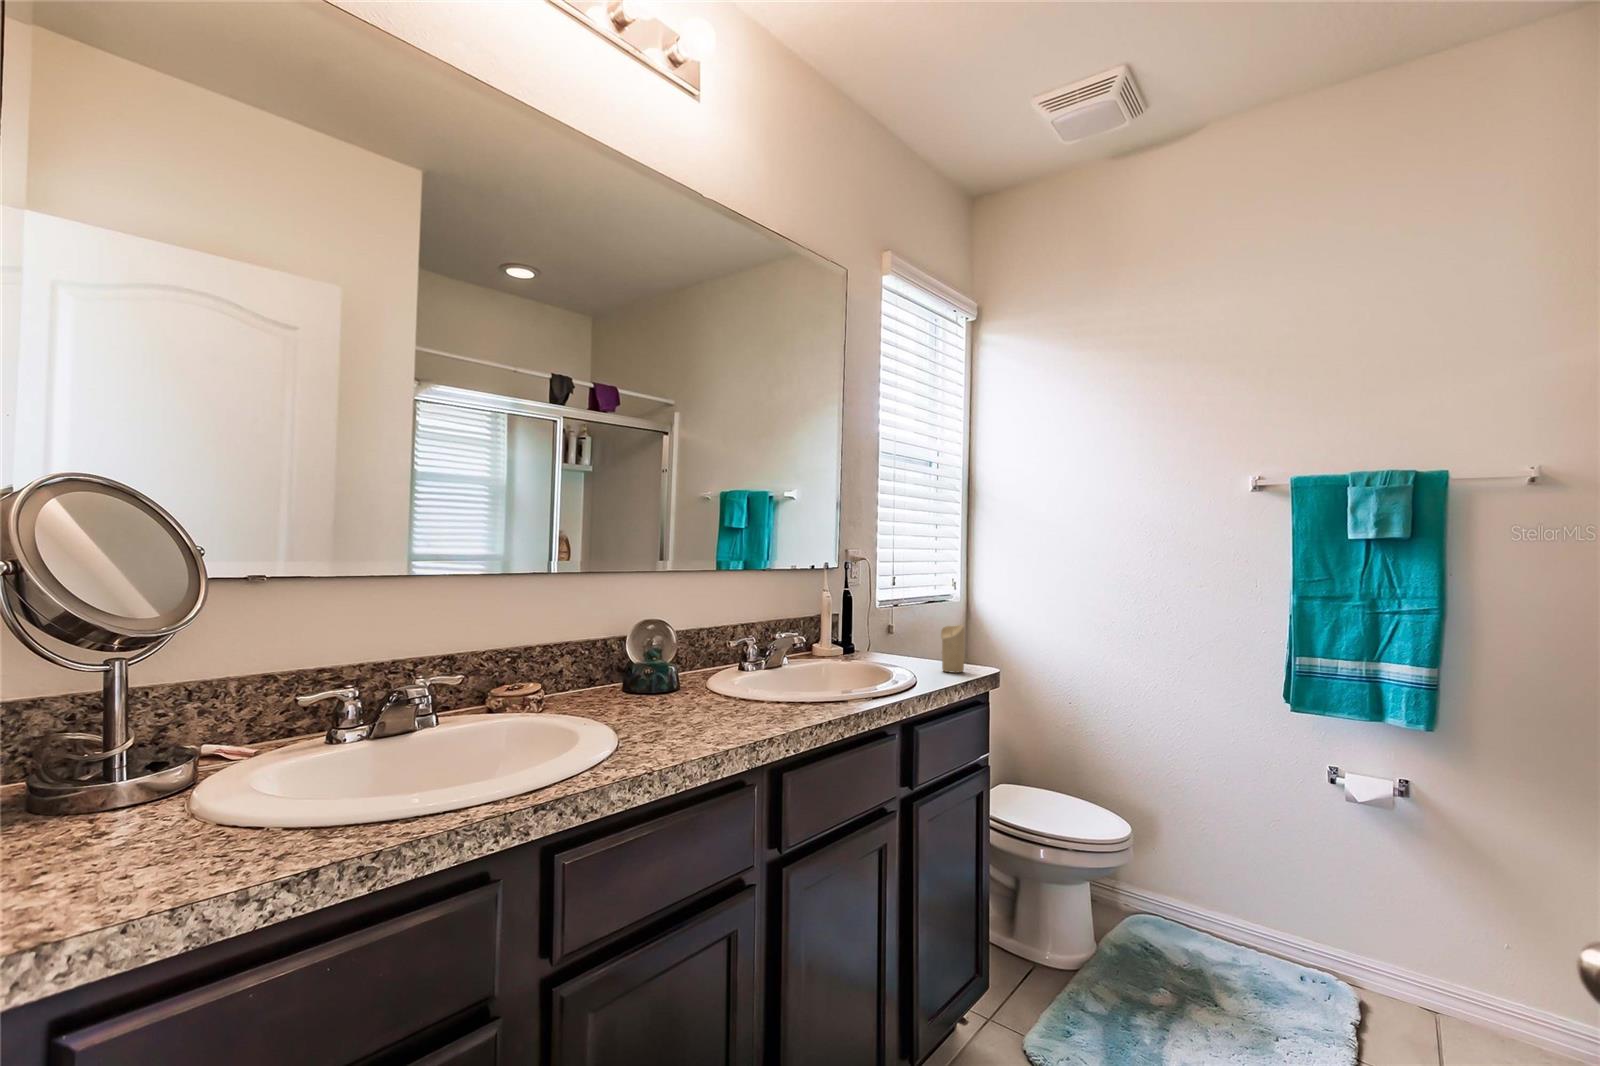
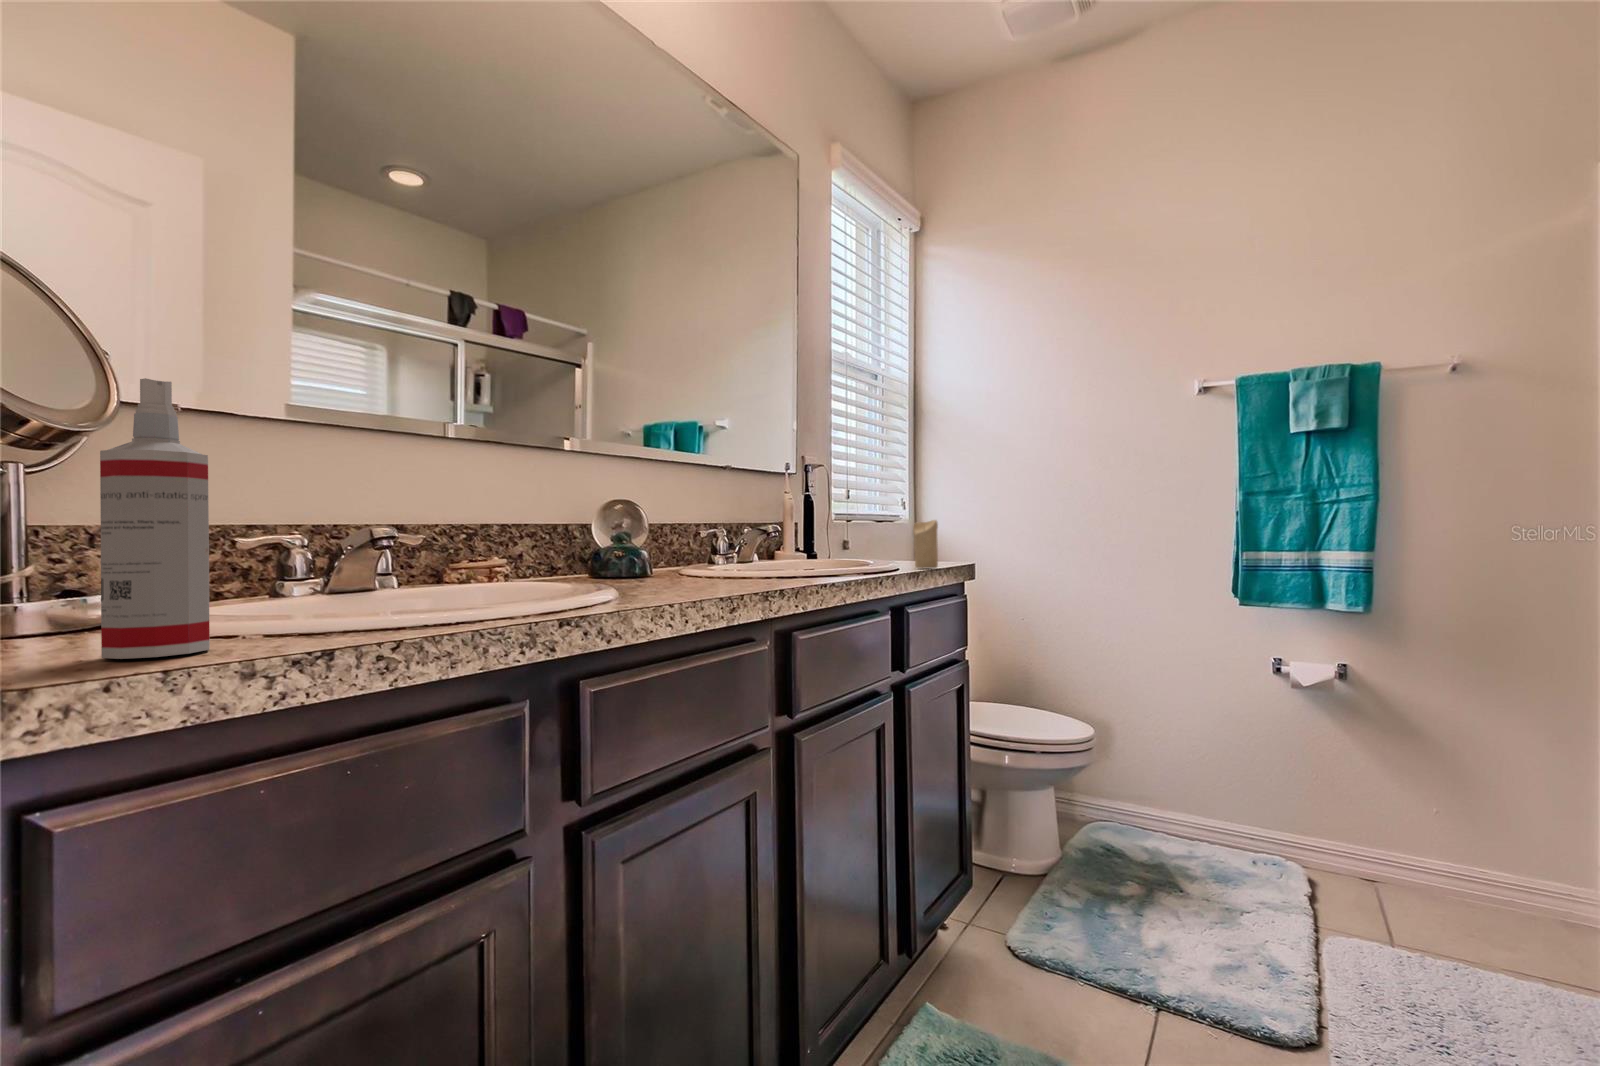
spray bottle: none [132,650,229,888] -> present [100,378,210,659]

